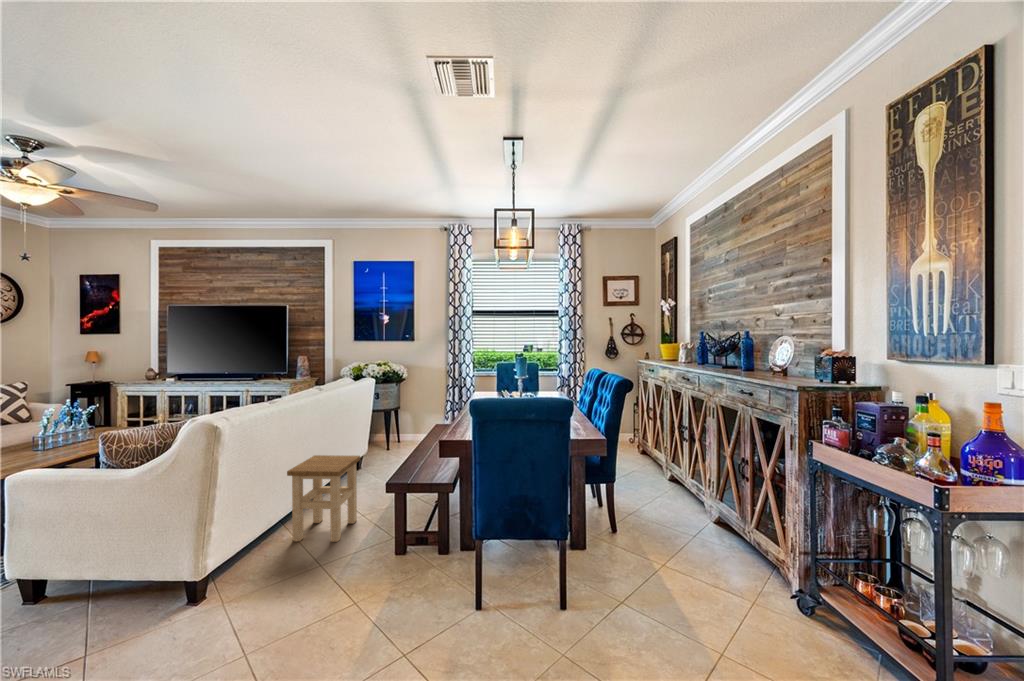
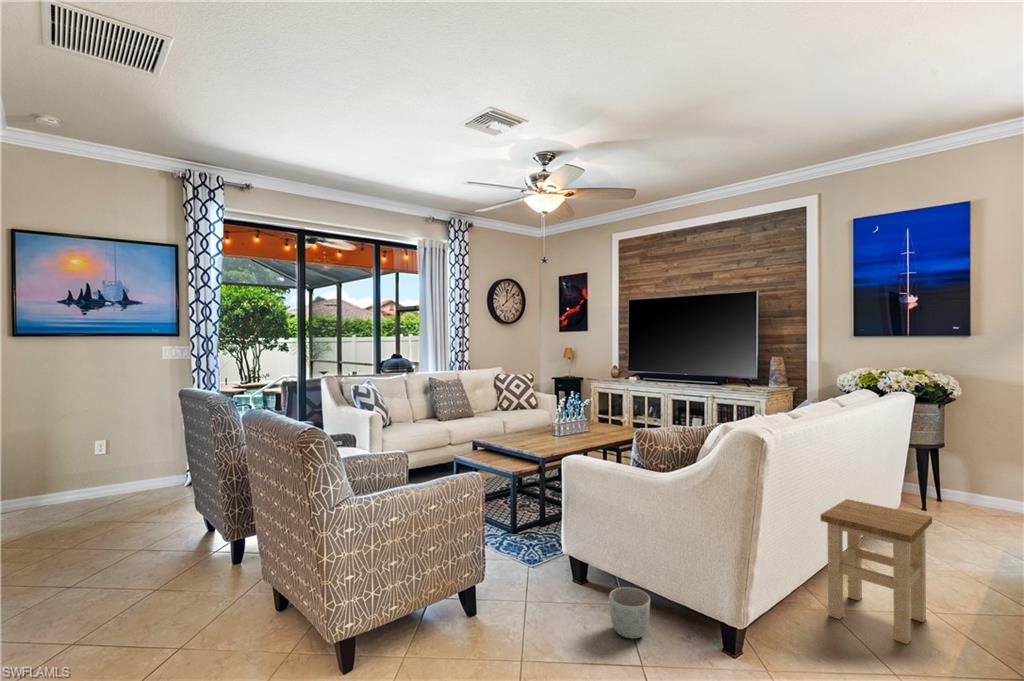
planter: none [51,585,108,639] -> present [609,587,650,639]

